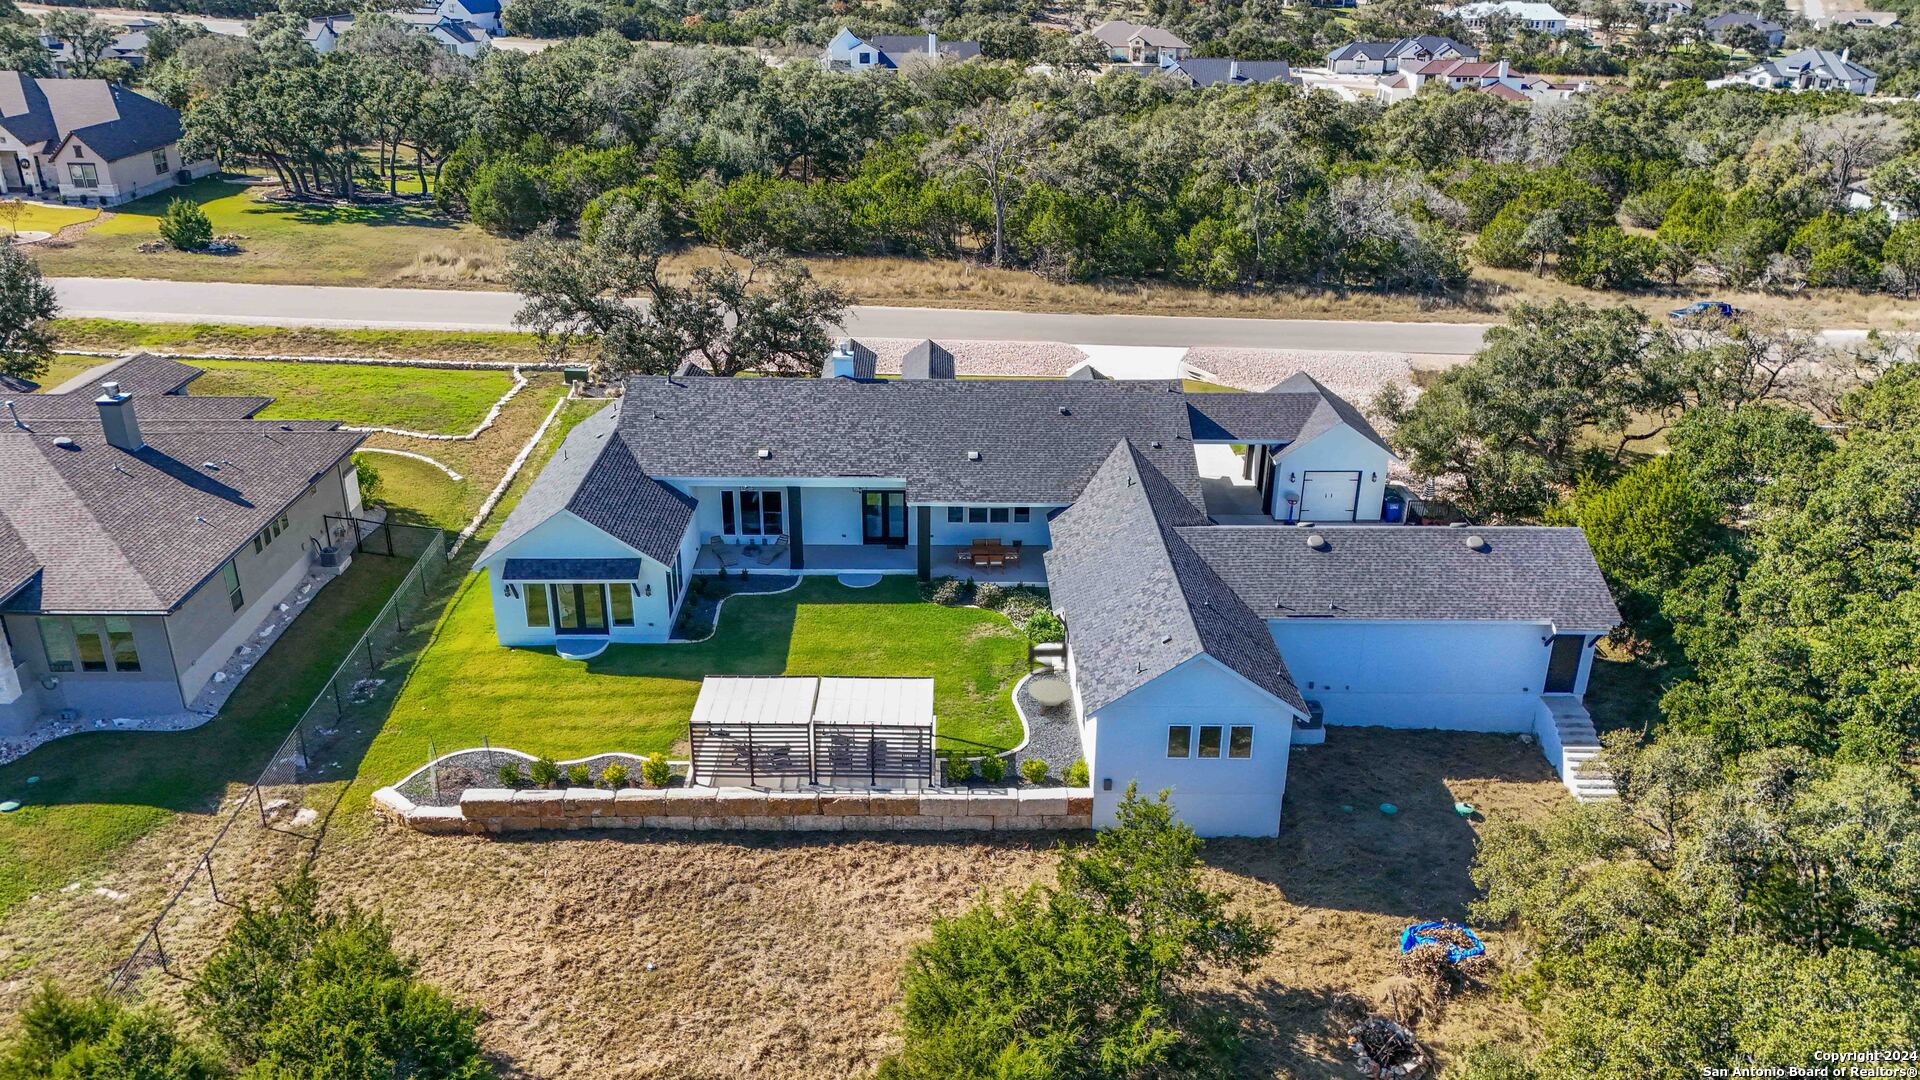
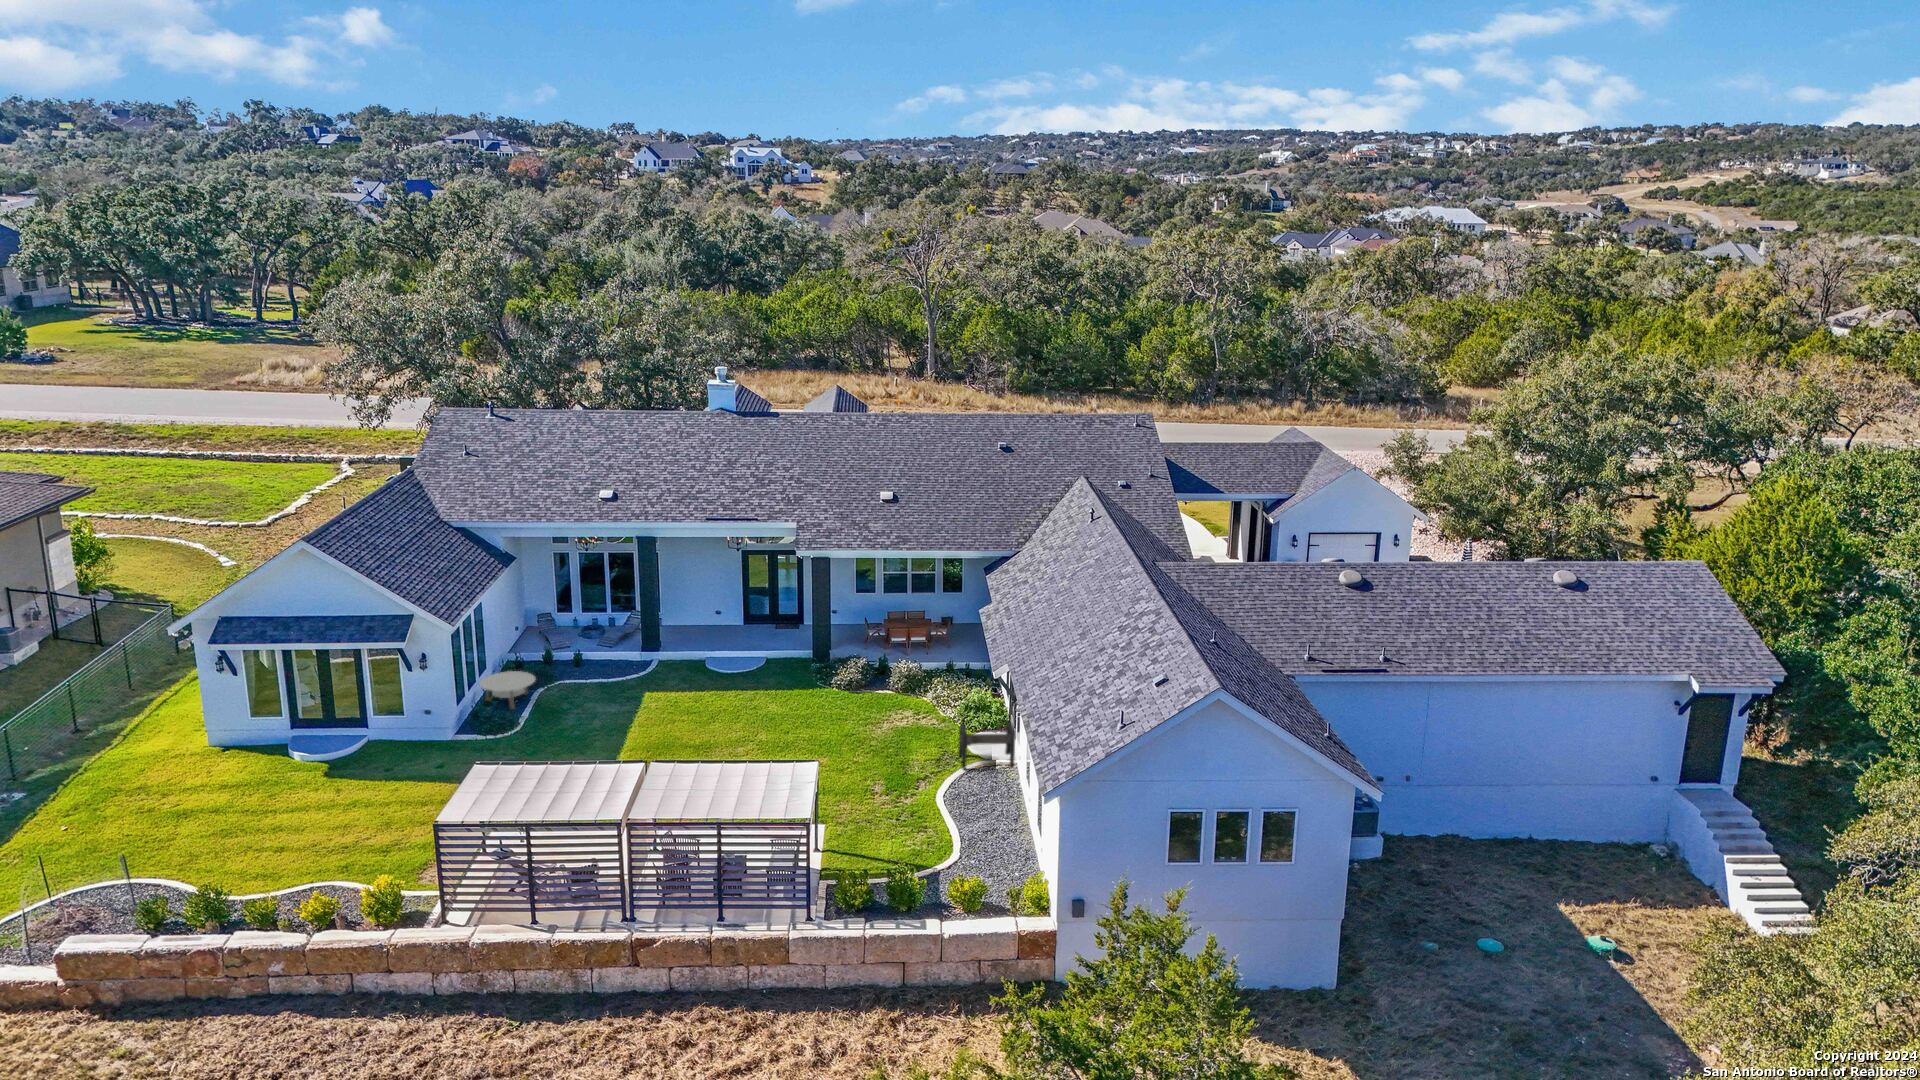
round table: present [1028,679,1072,715] -> present [480,671,535,709]

